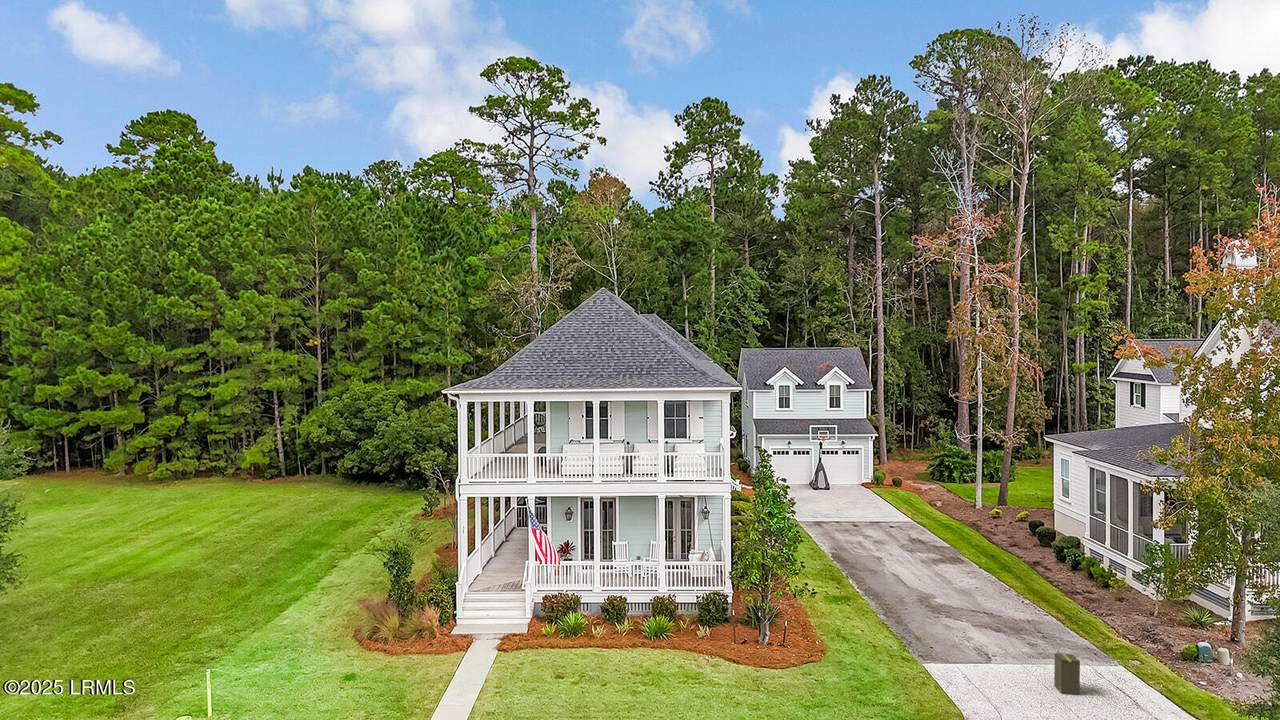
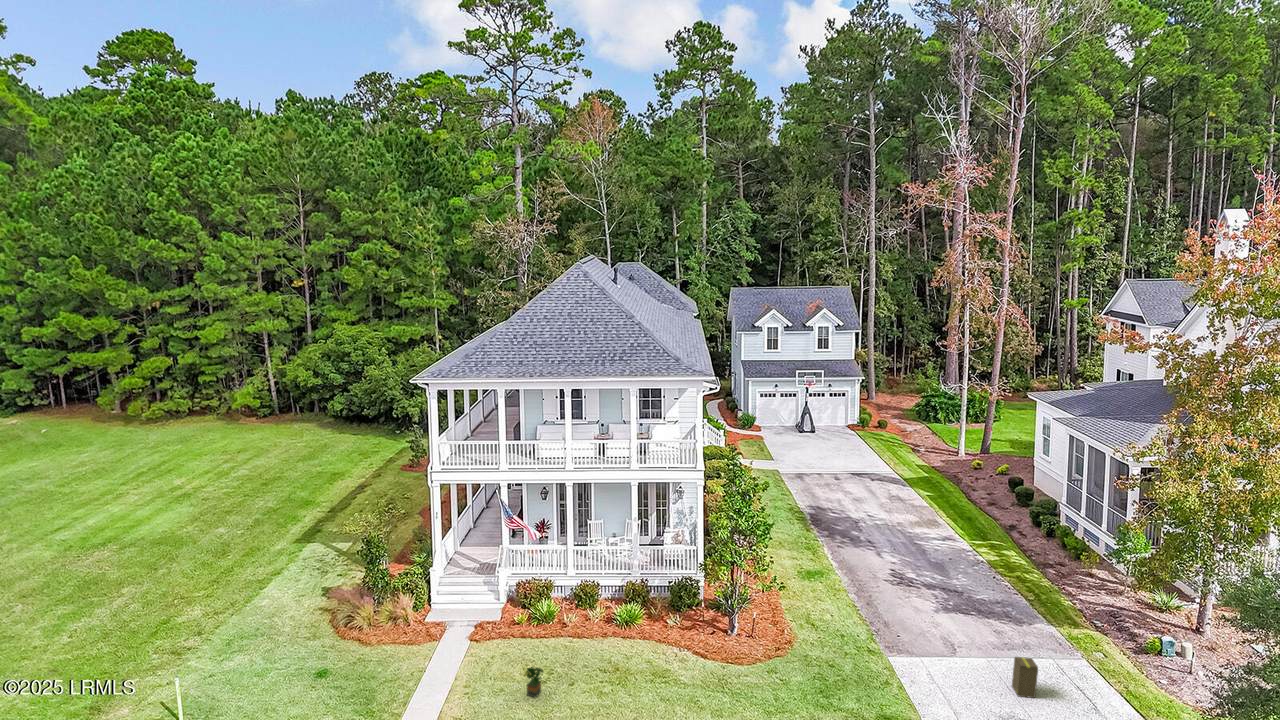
potted tree: none [561,664,579,697] -> present [527,667,543,698]

